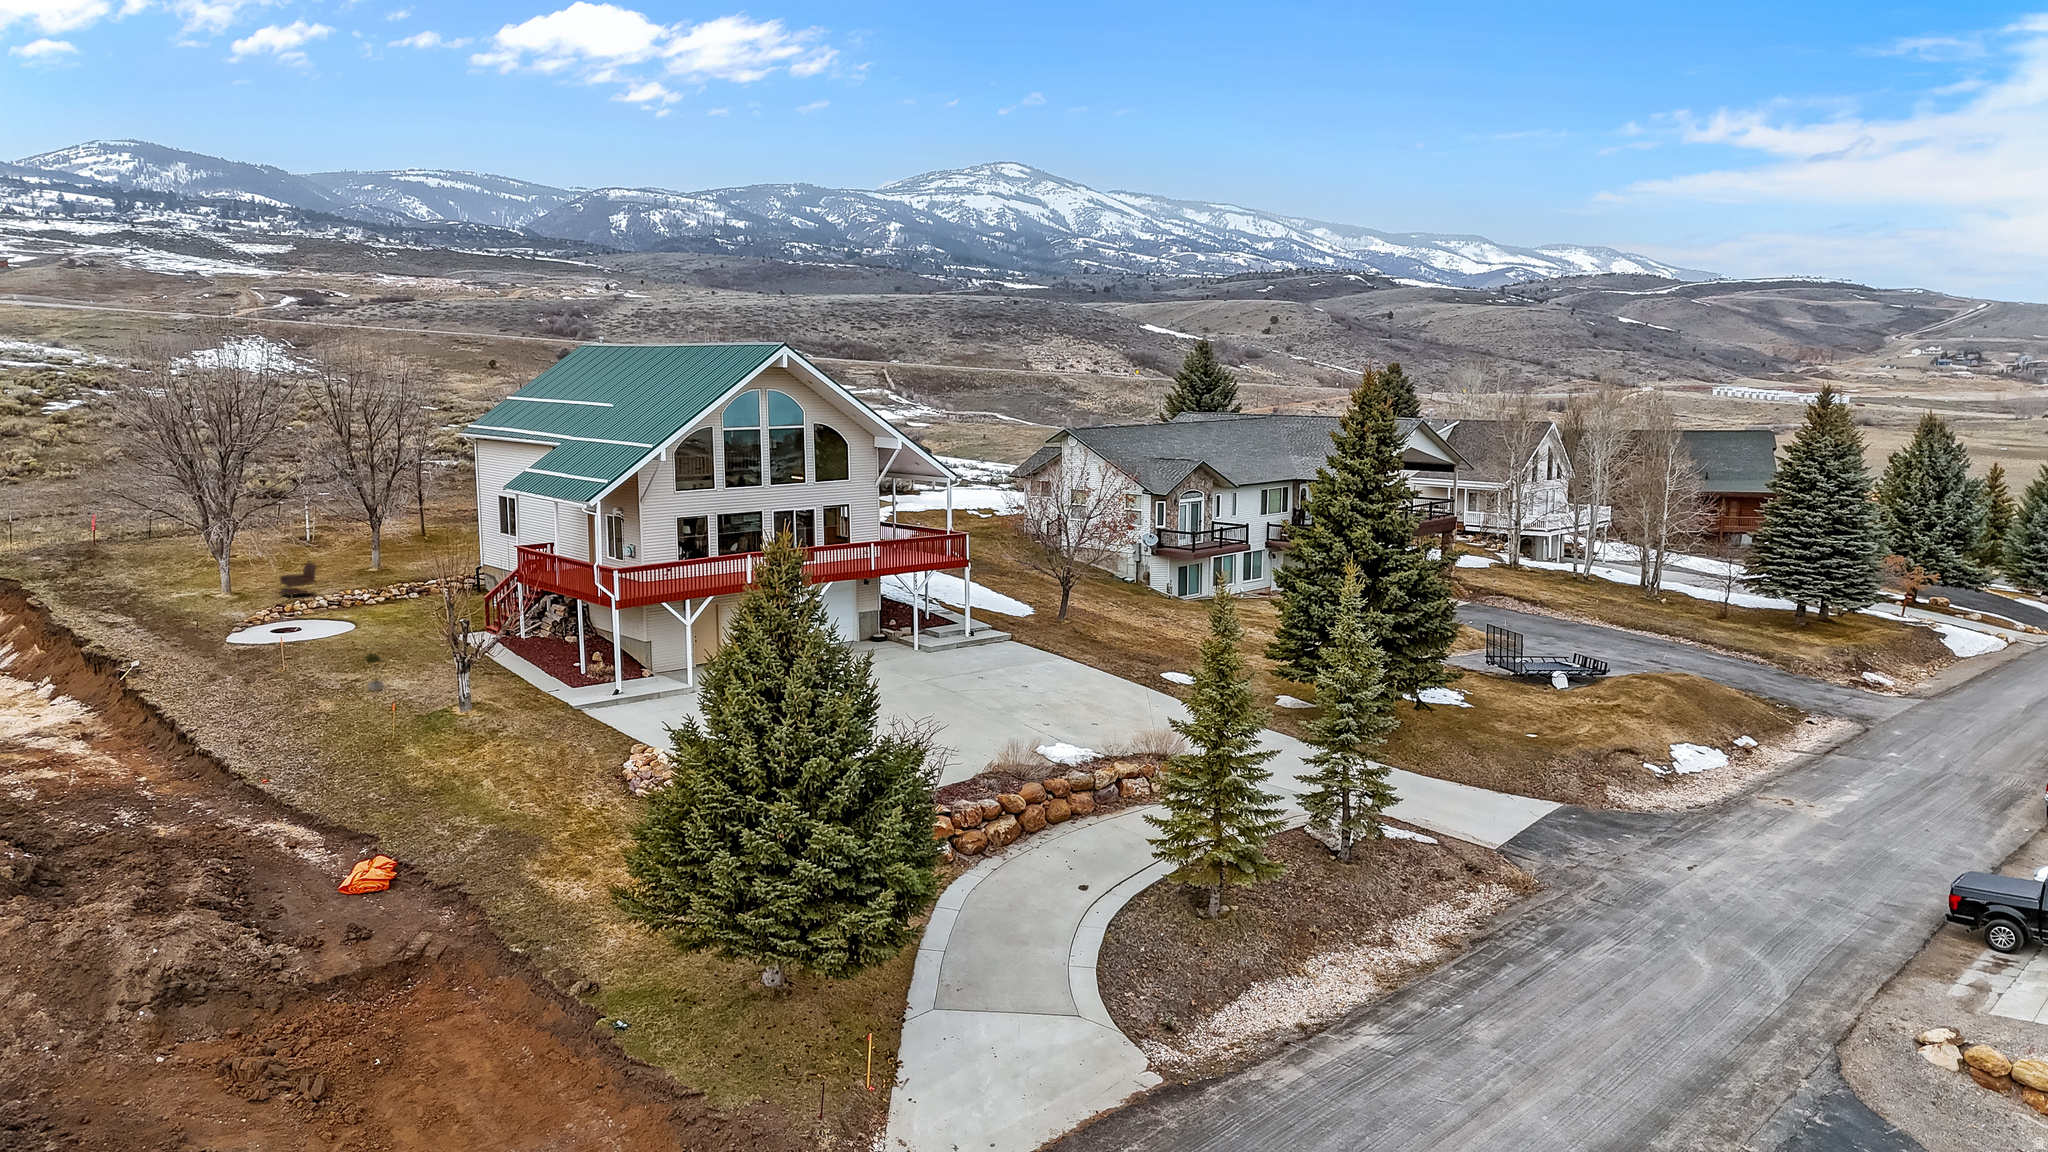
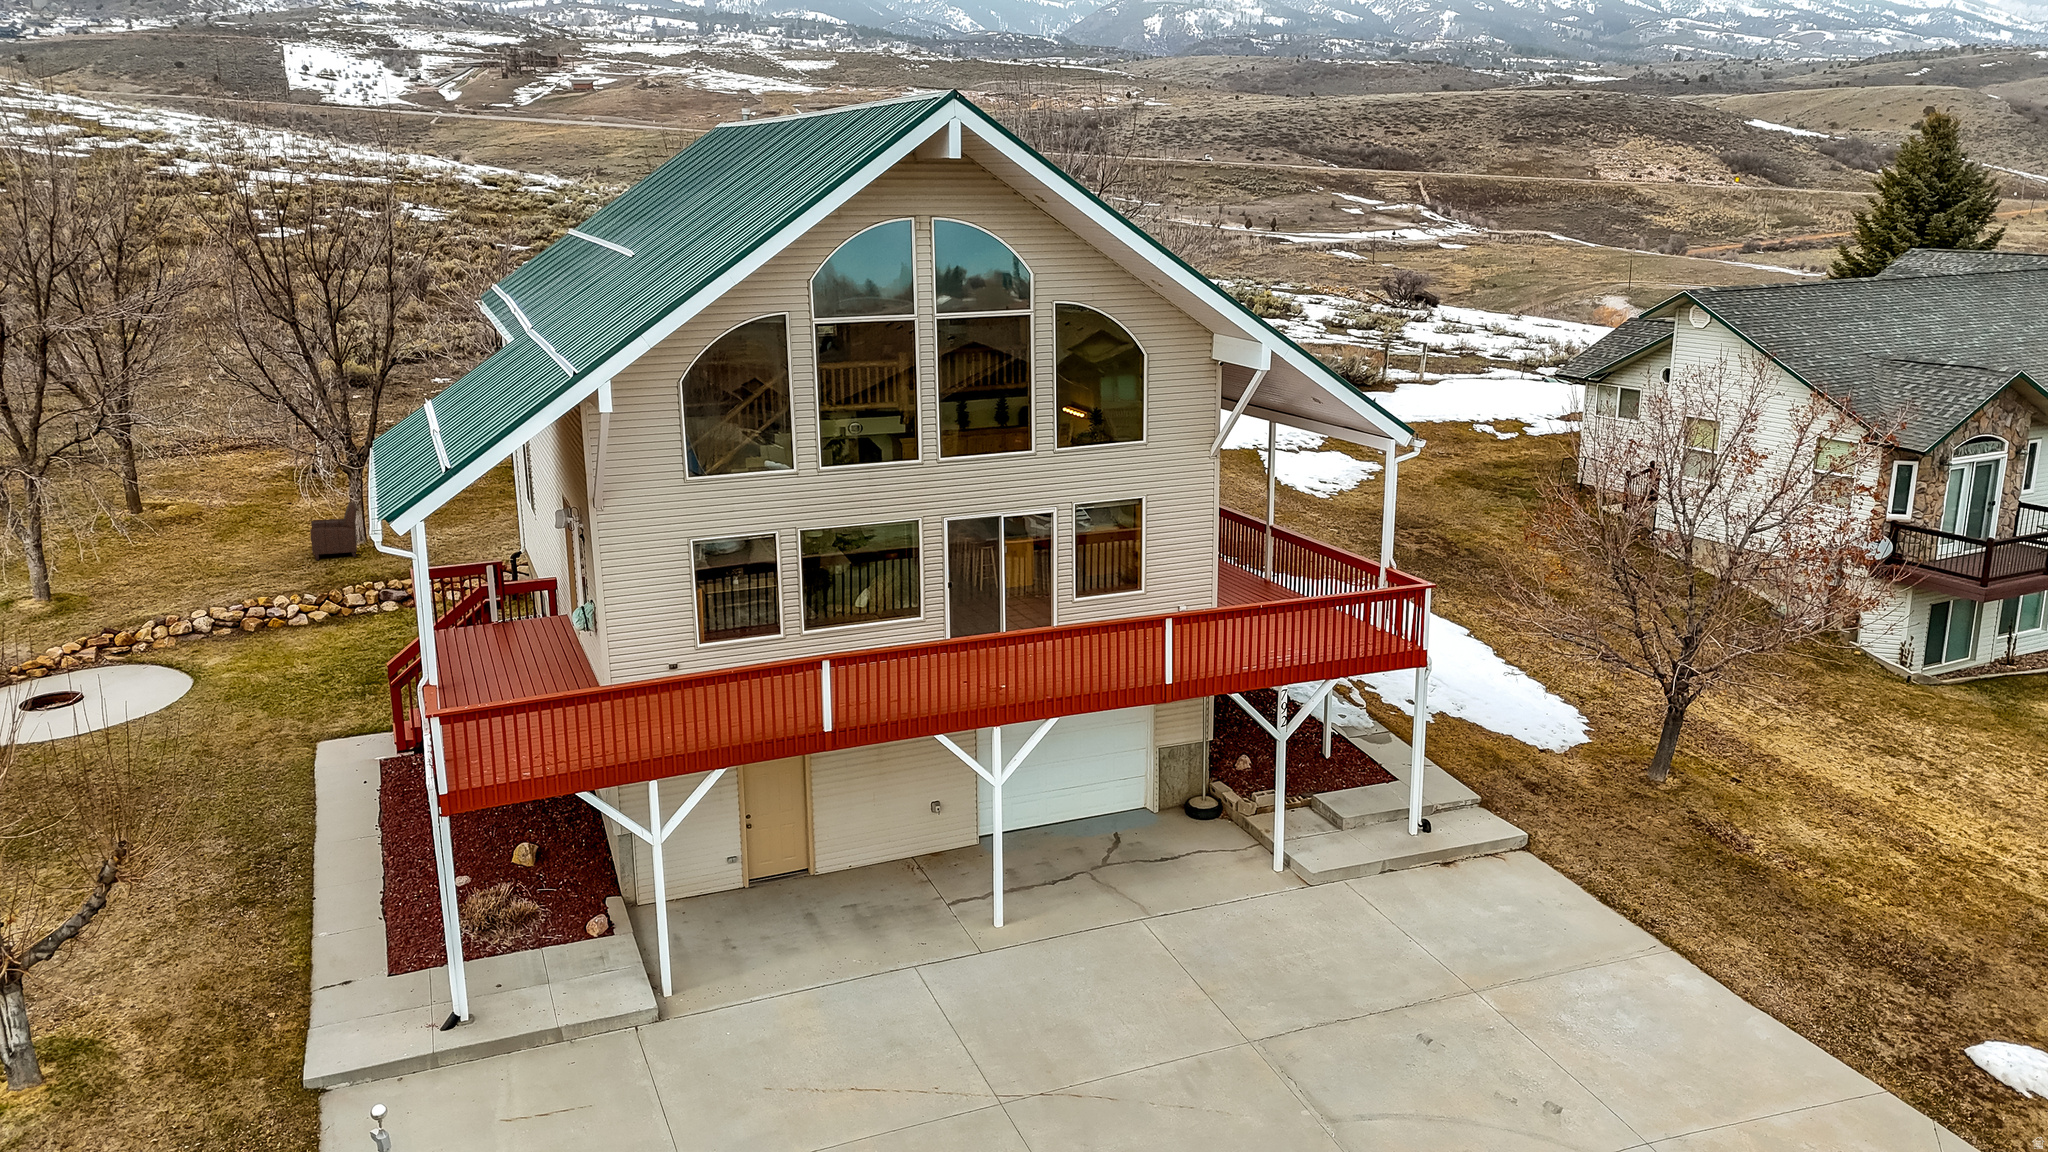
potted tree: present [366,653,384,691] -> none [38,806,85,889]

